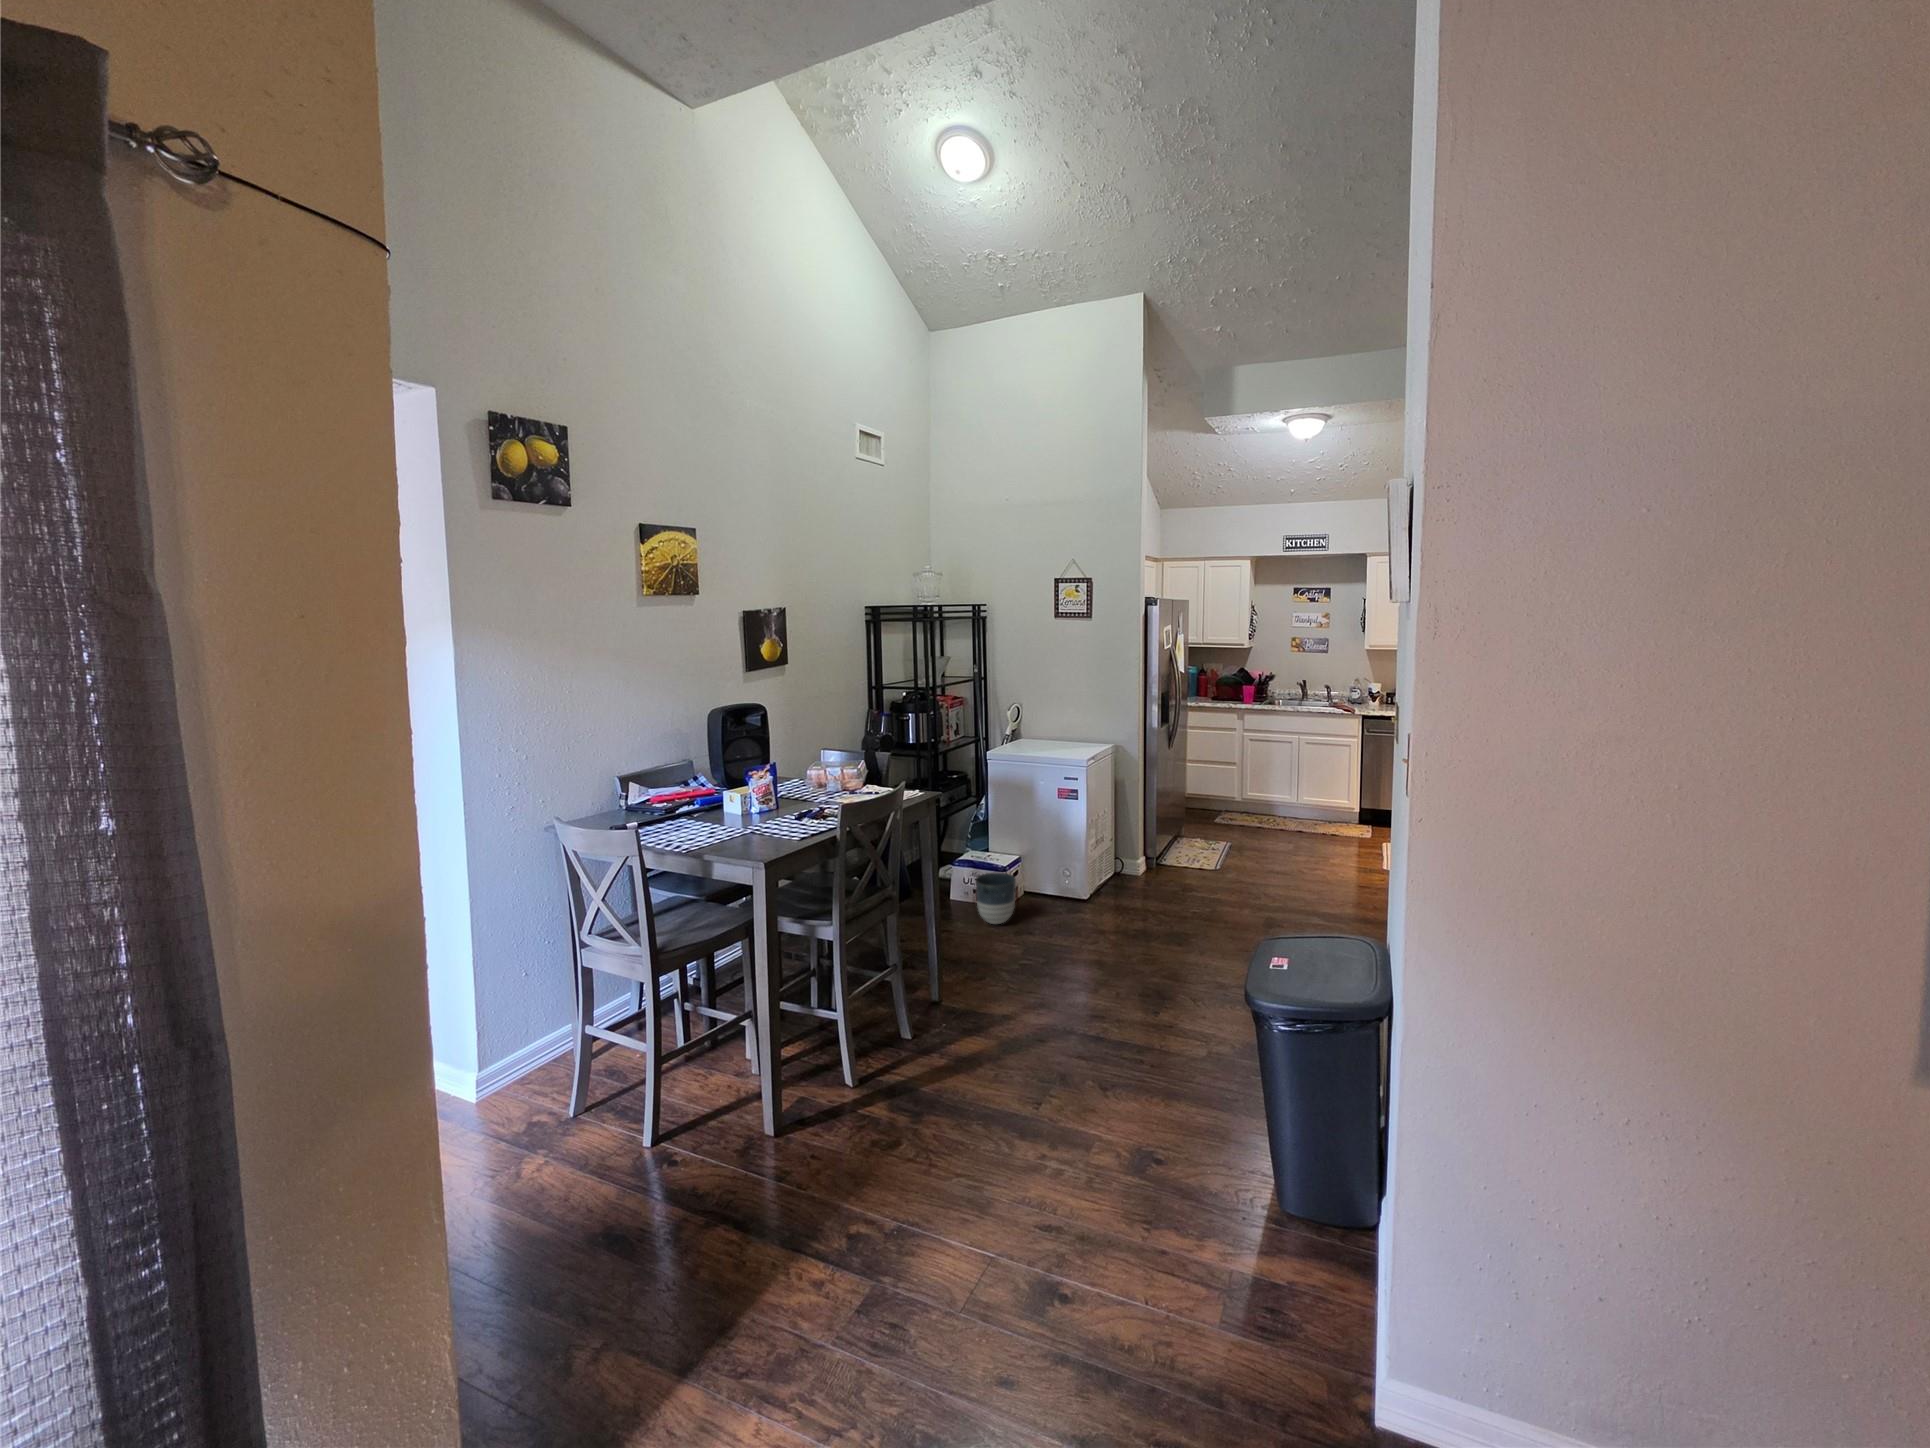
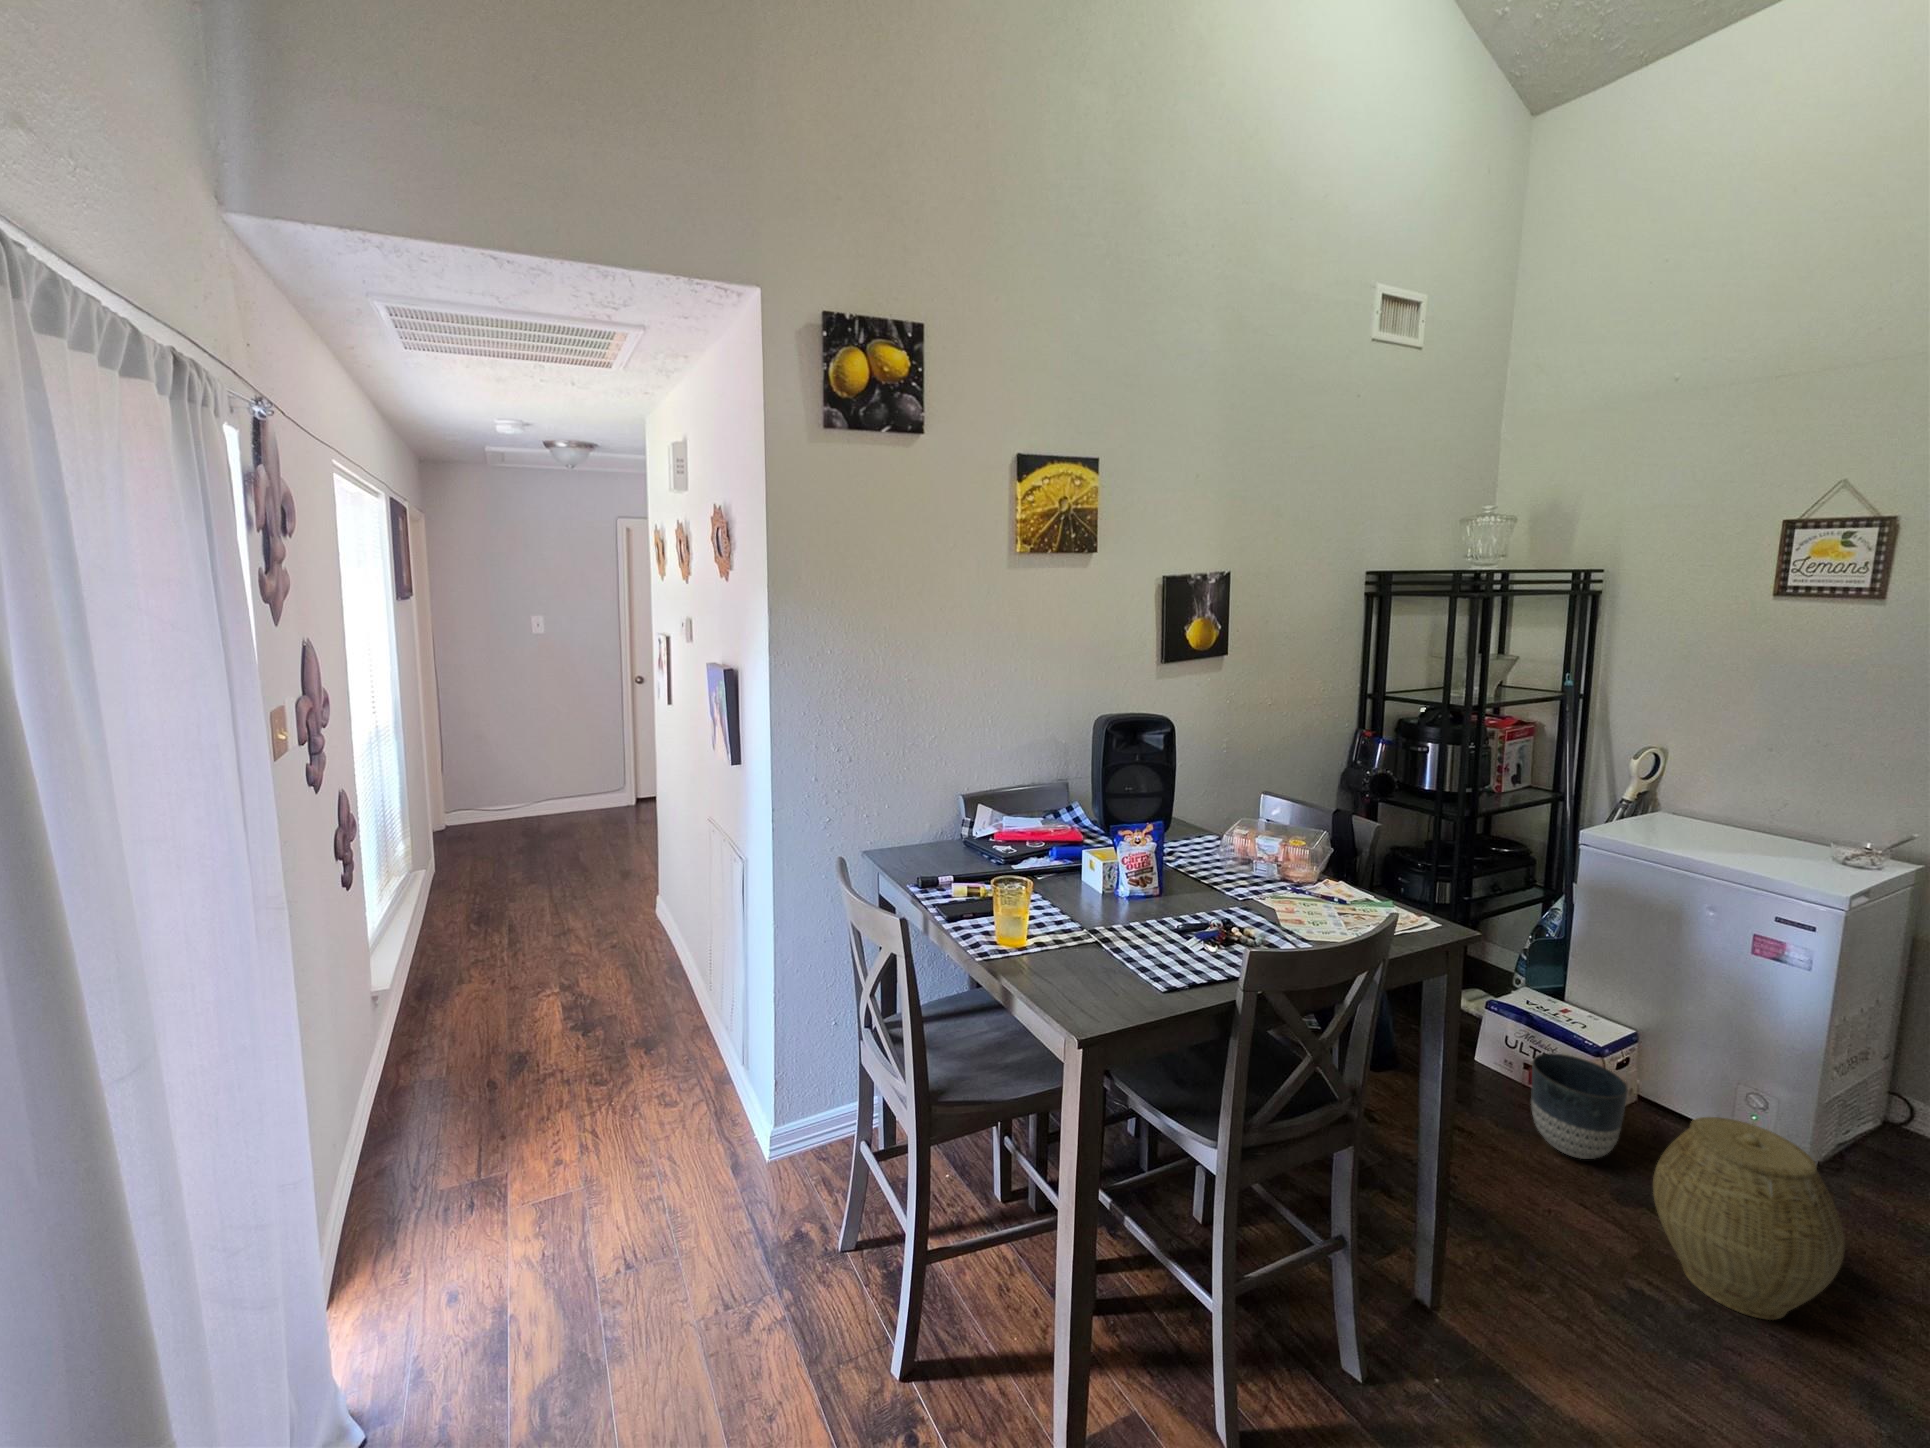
woven basket: none [1026,870,1090,956] -> present [1653,1117,1845,1320]

